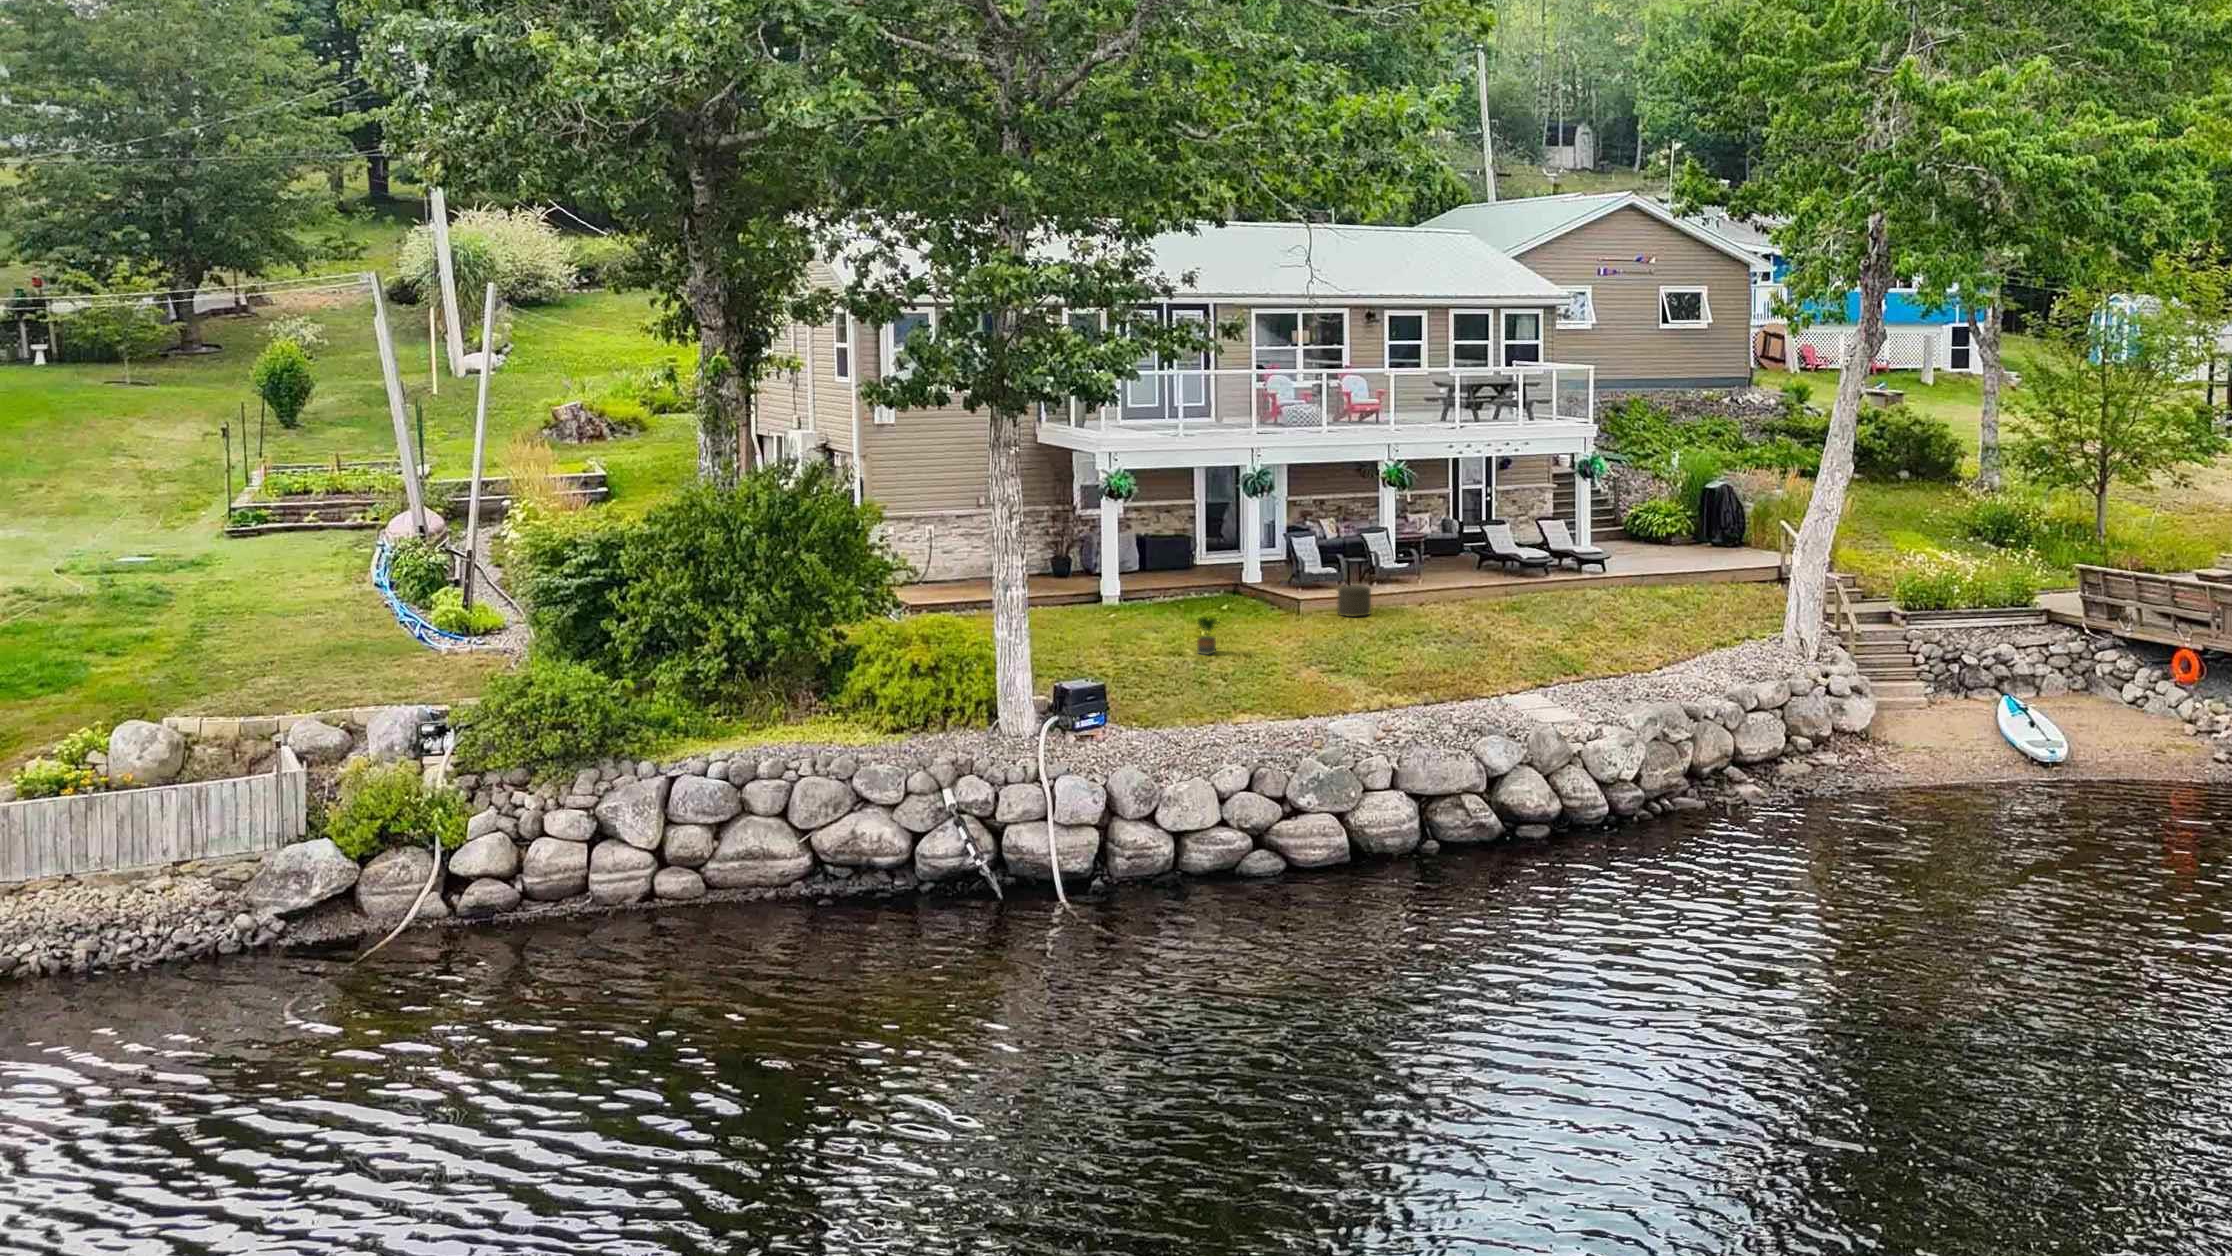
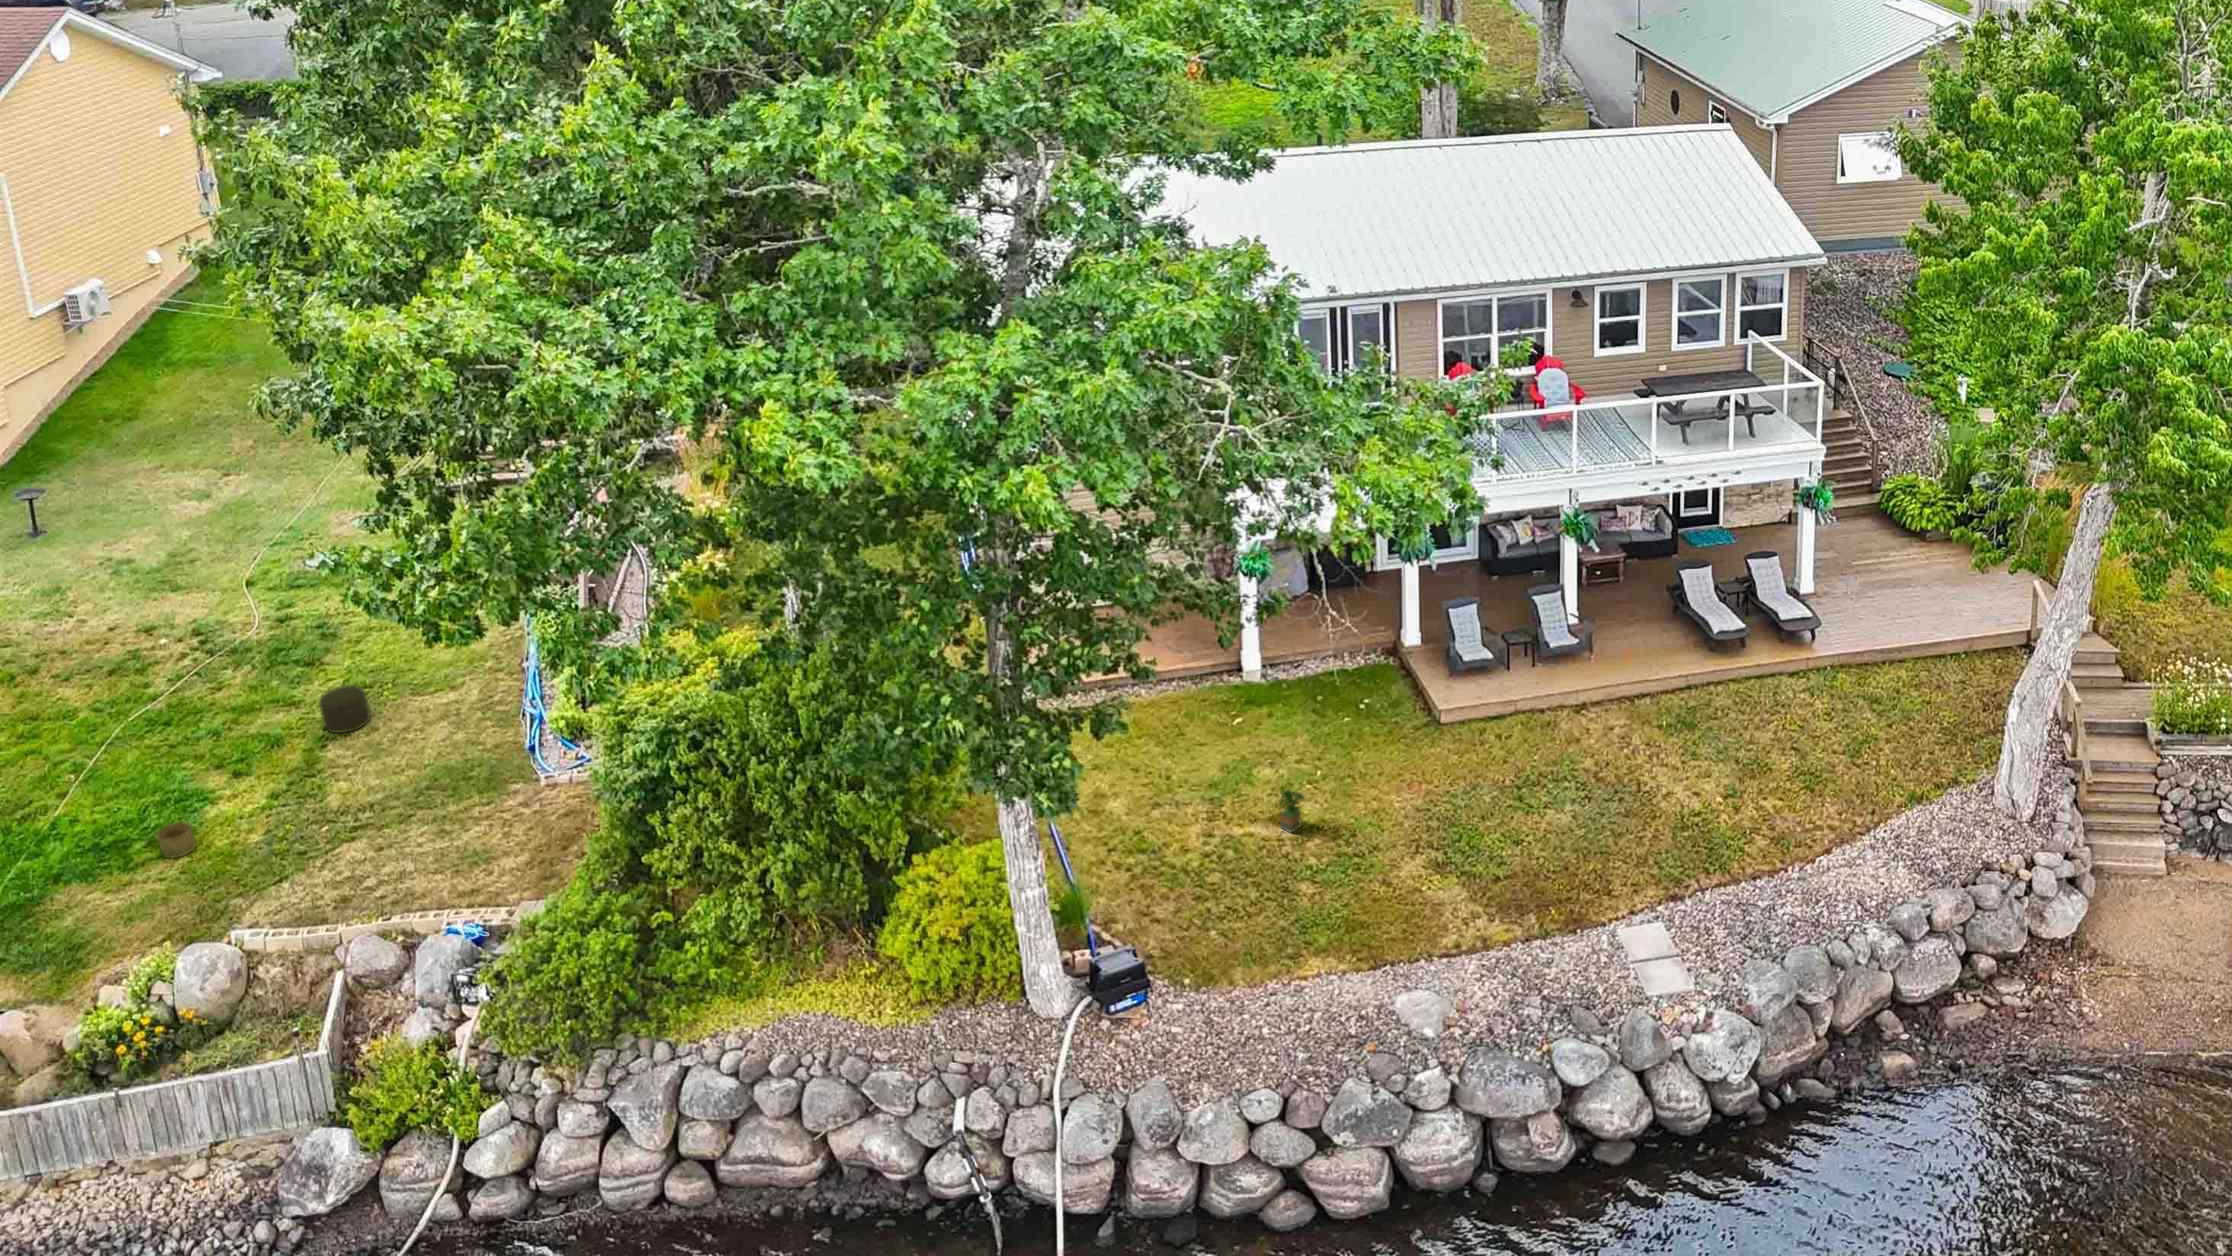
ottoman: present [1337,585,1371,616] -> present [319,685,371,733]
wooden bucket: none [91,658,130,686] -> present [156,822,196,858]

